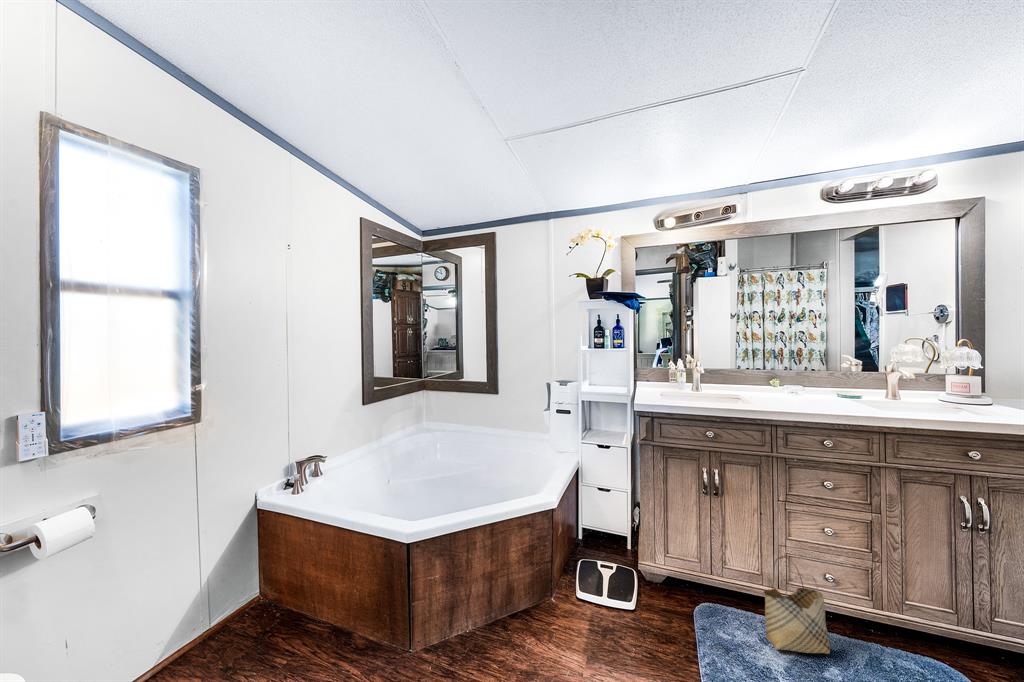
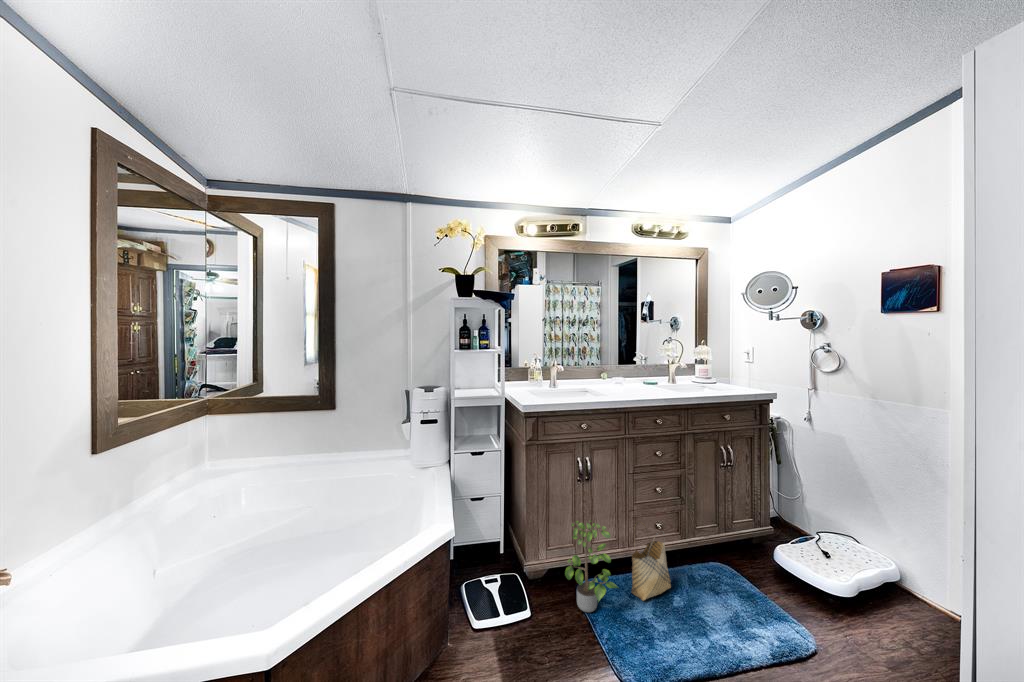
potted plant: none [672,527,732,633] -> present [565,521,618,612]

